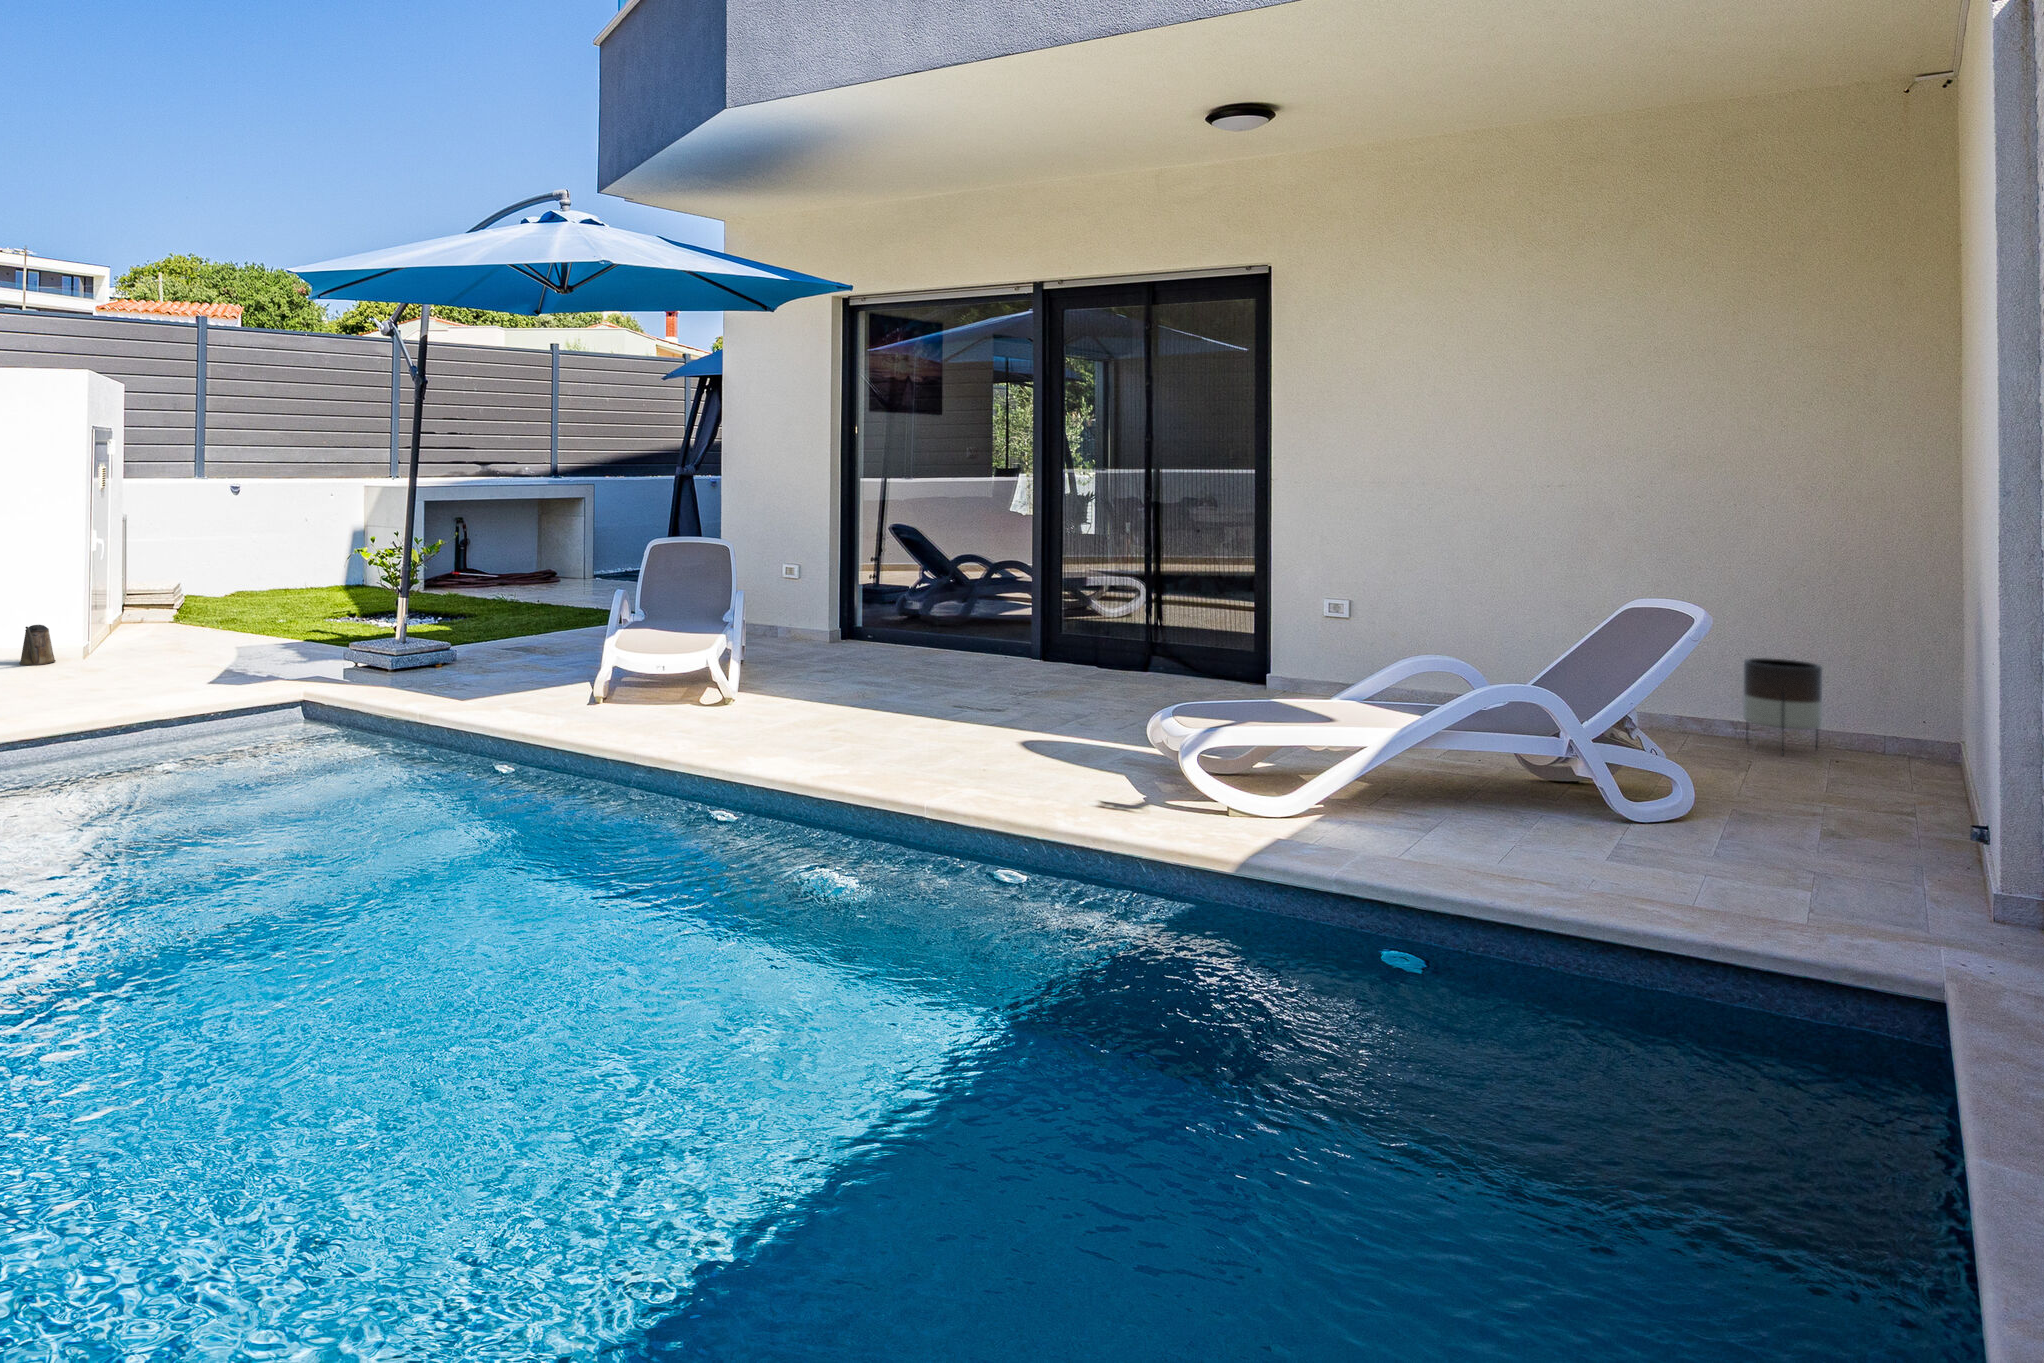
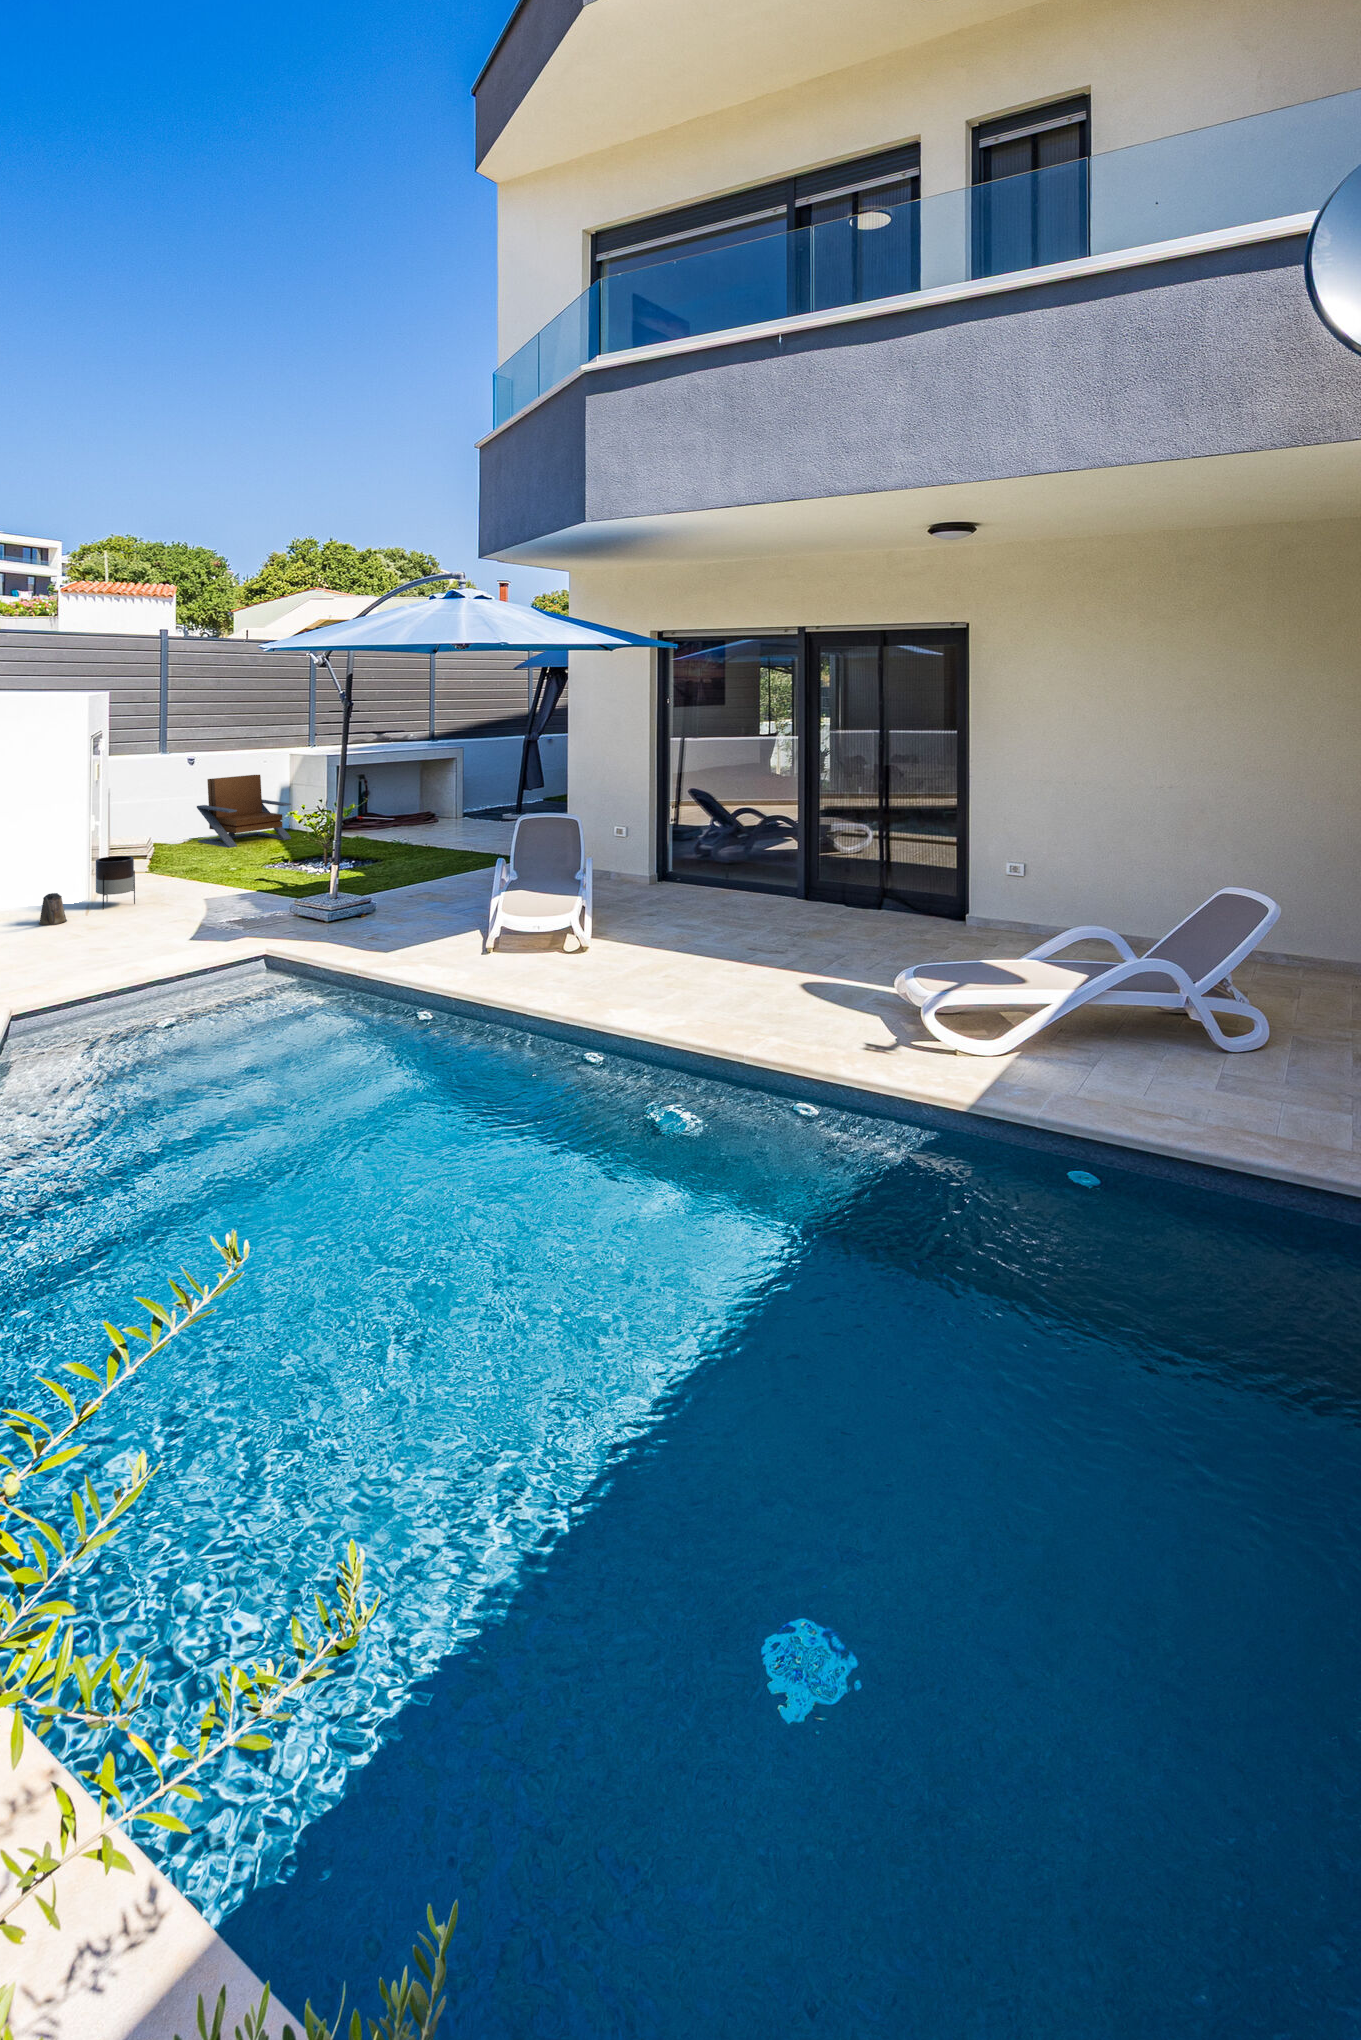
lounge chair: none [239,506,362,599] -> present [197,775,291,848]
planter: present [1743,658,1822,756] -> present [96,856,135,909]

